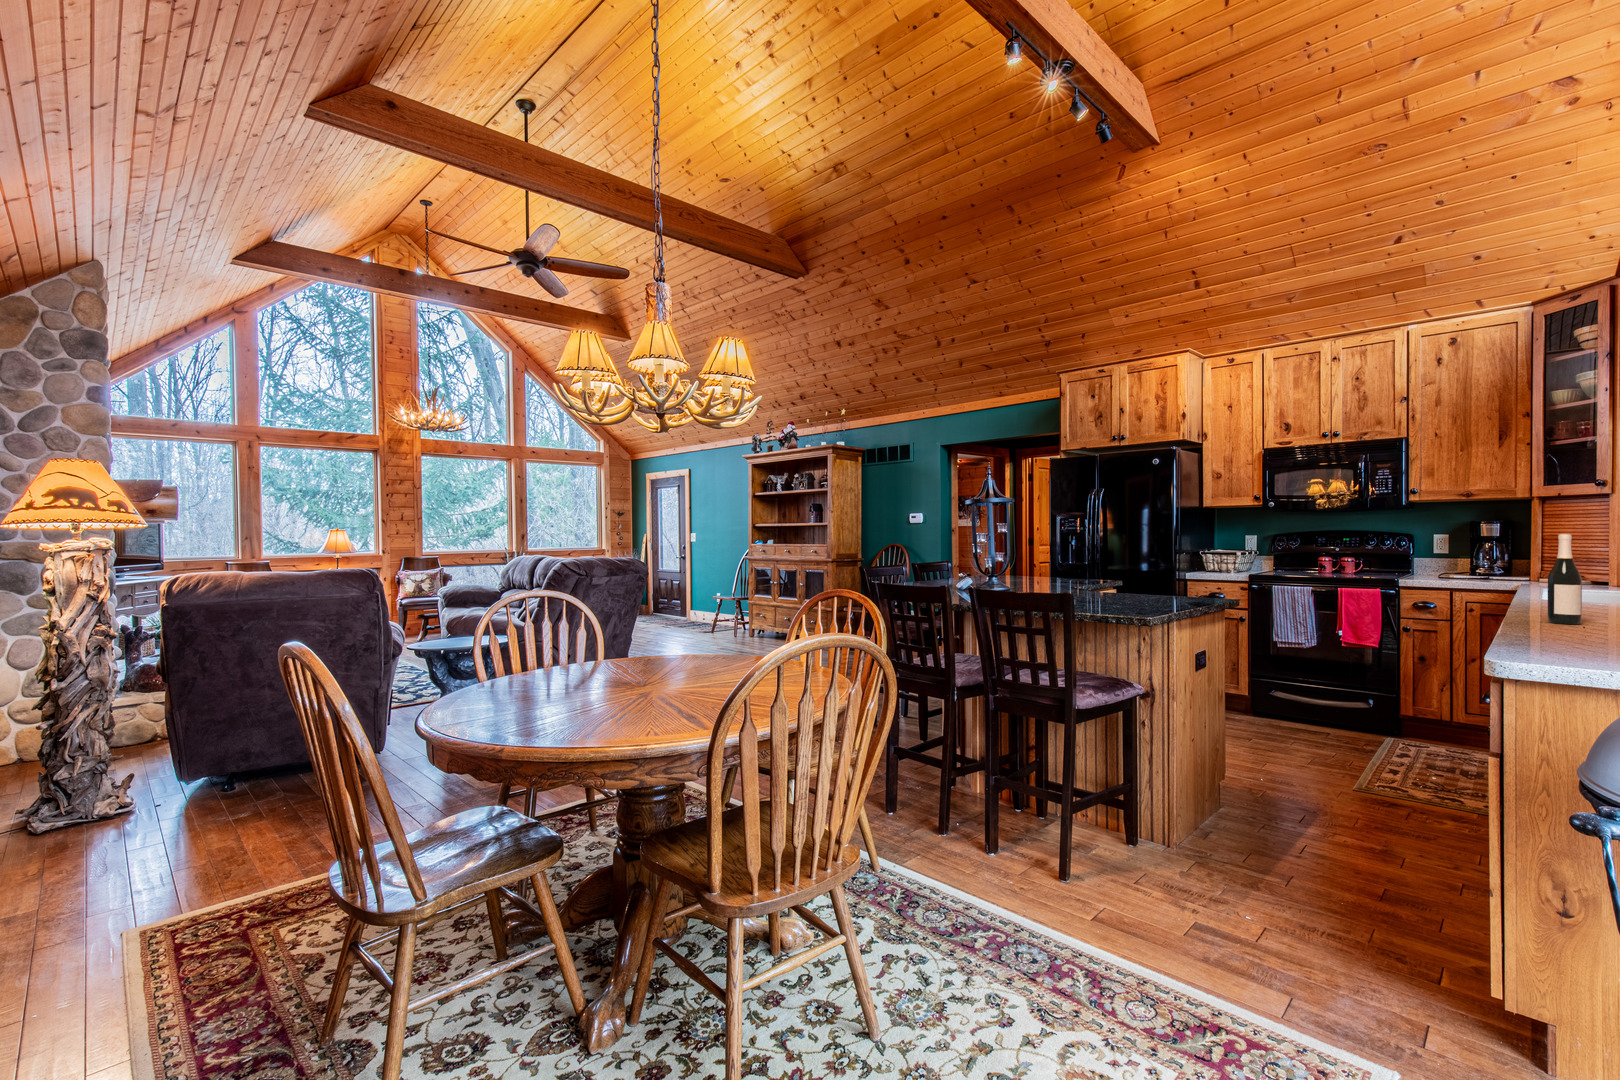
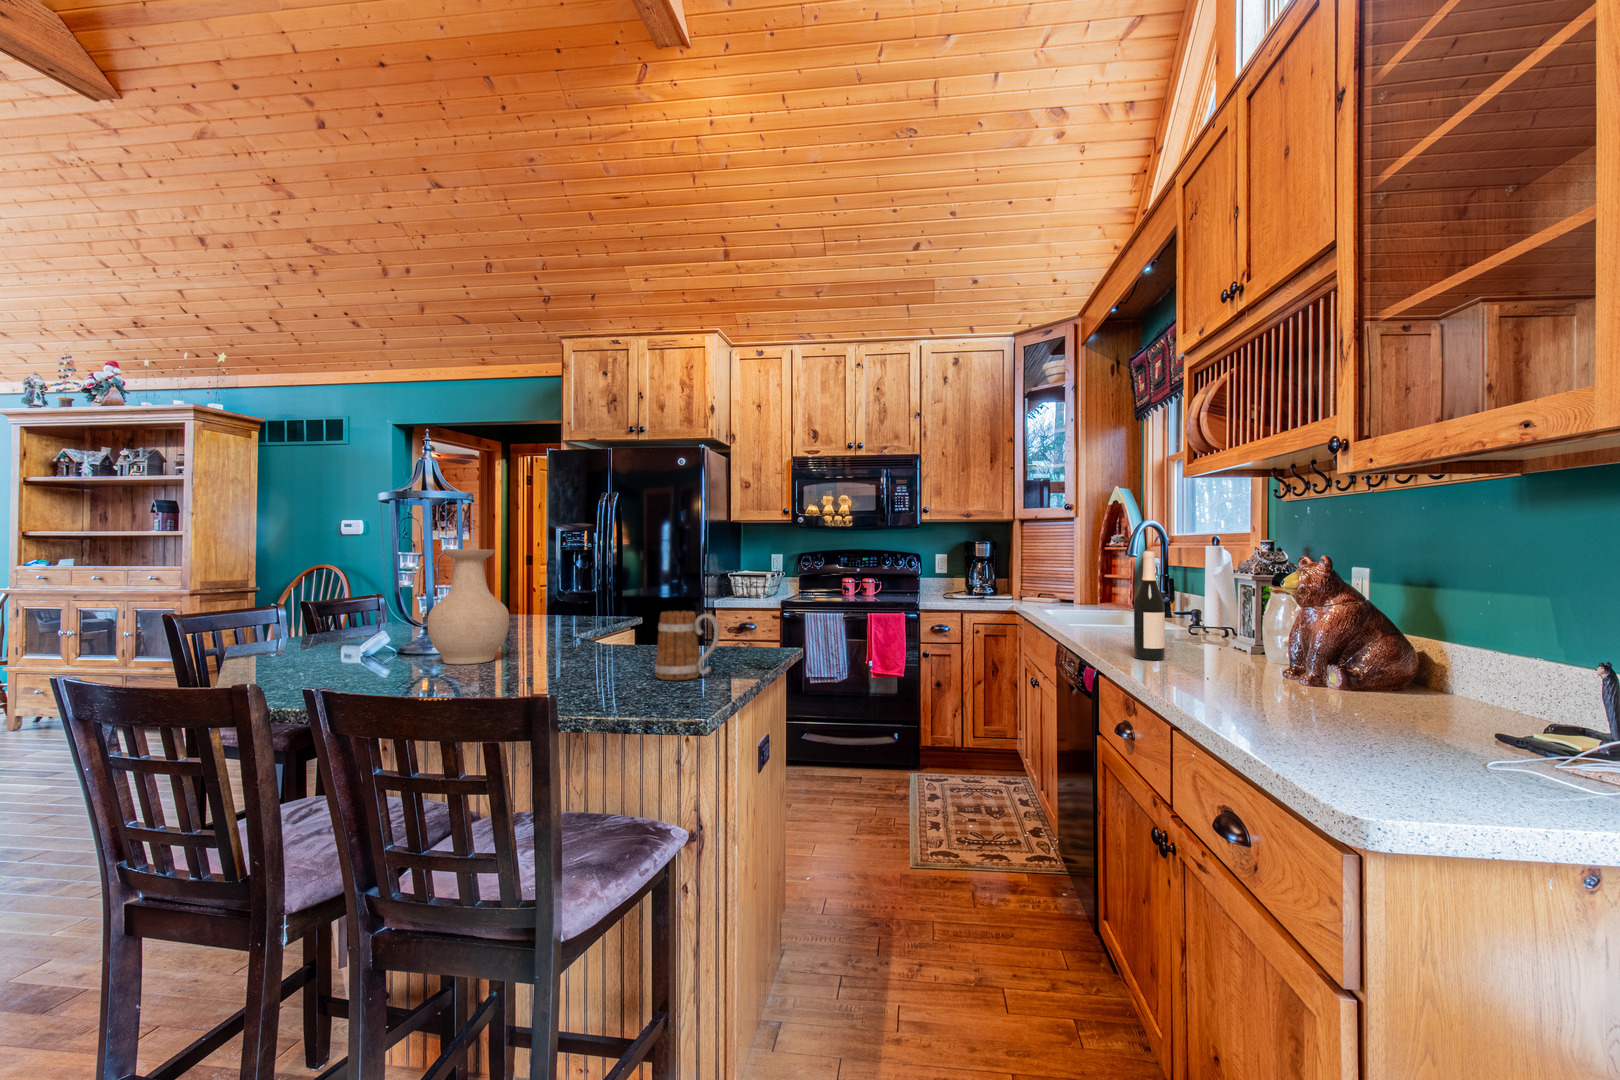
vase: none [995,534,1038,597] -> present [427,549,509,664]
mug: none [1124,570,1164,609] -> present [655,611,720,680]

